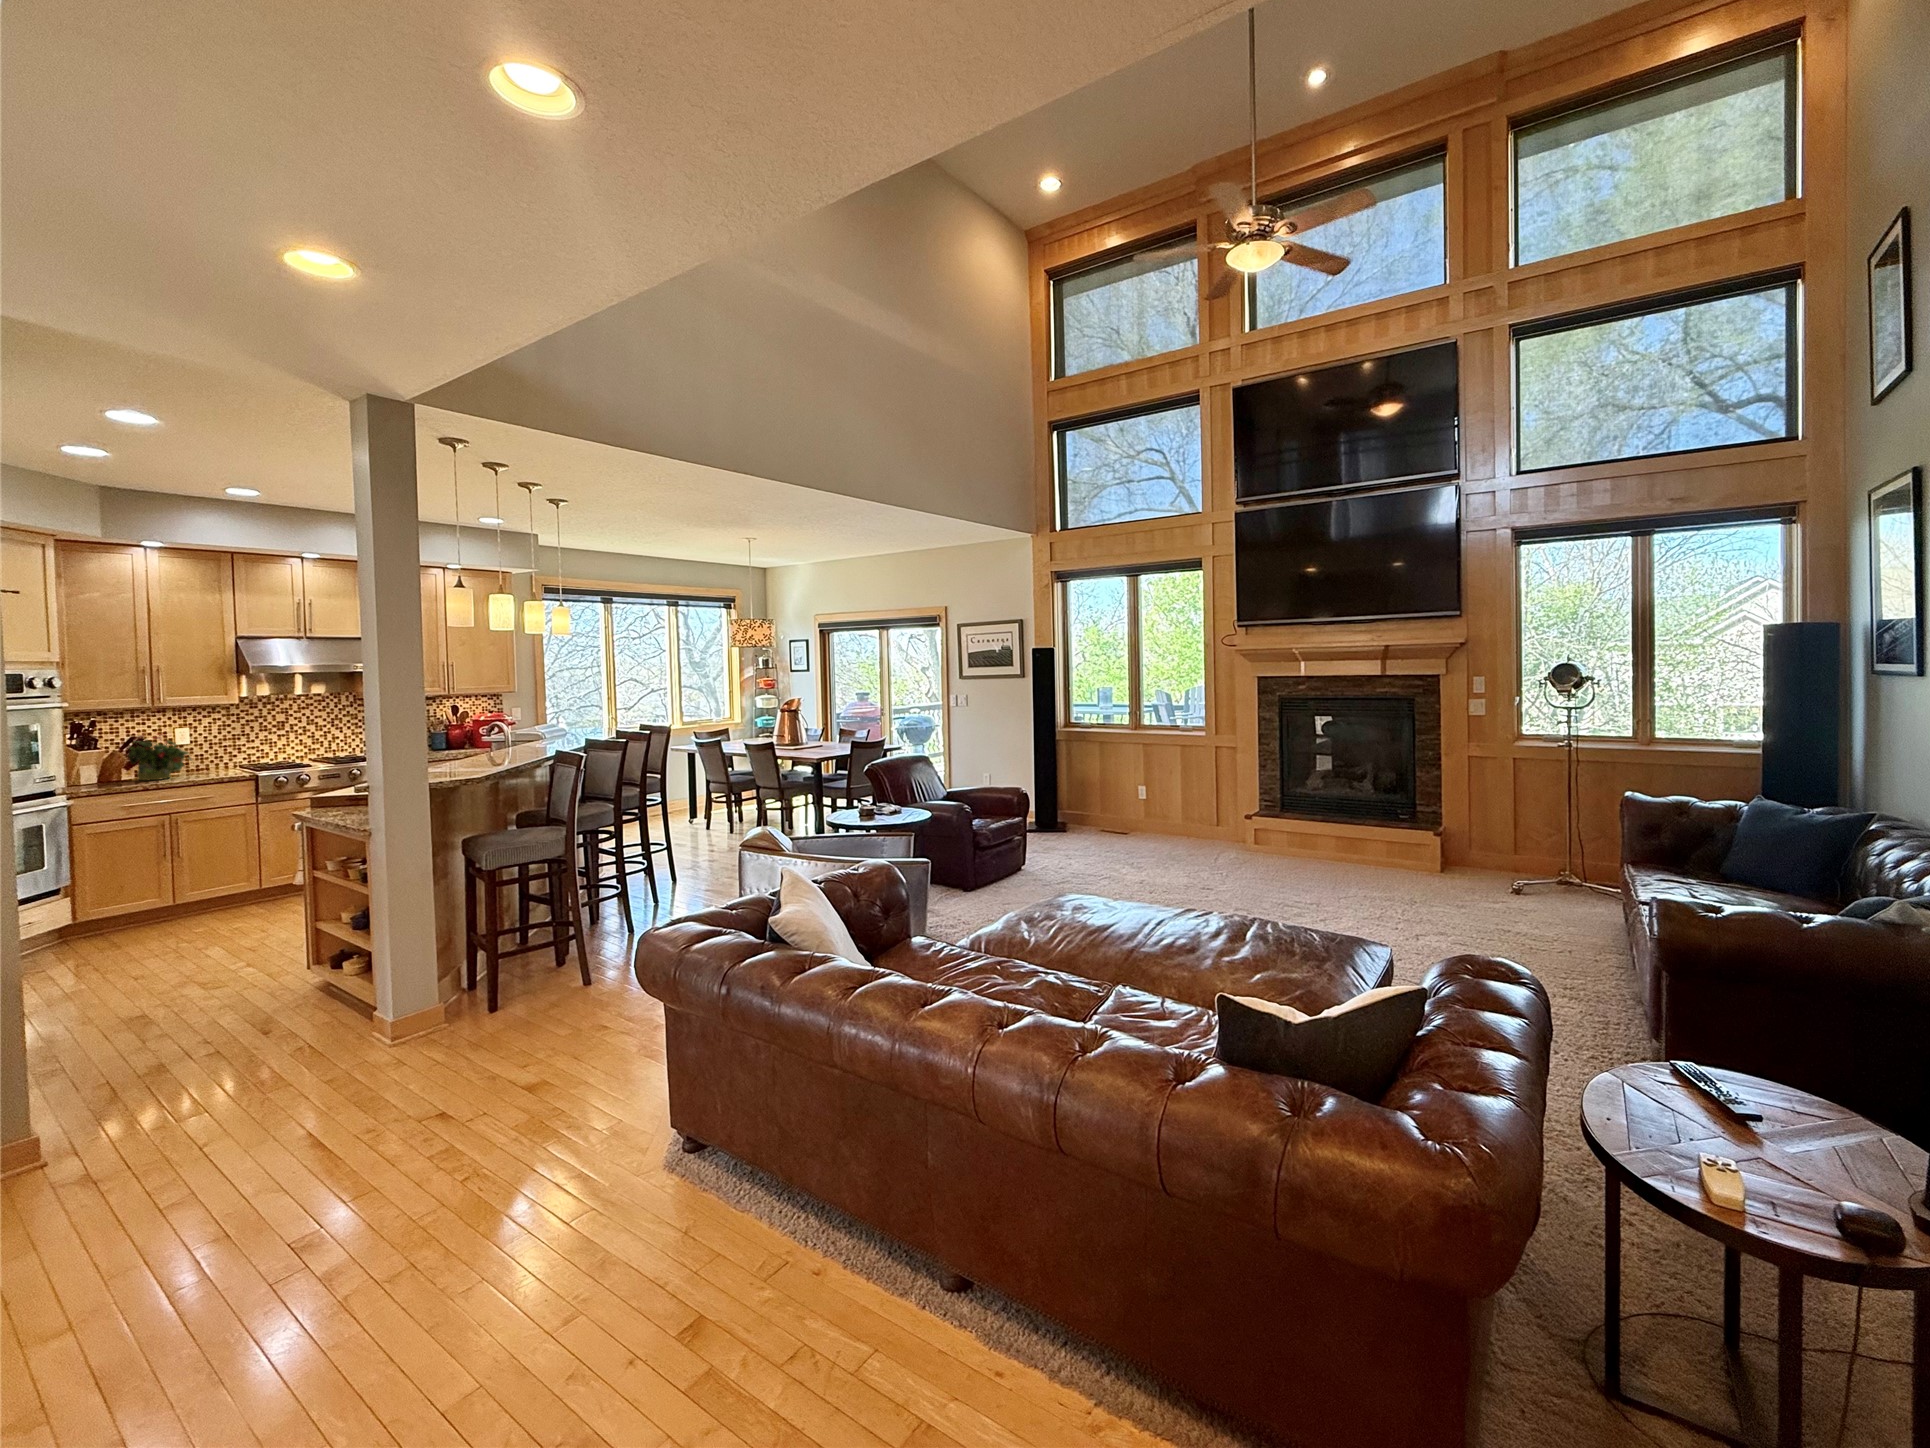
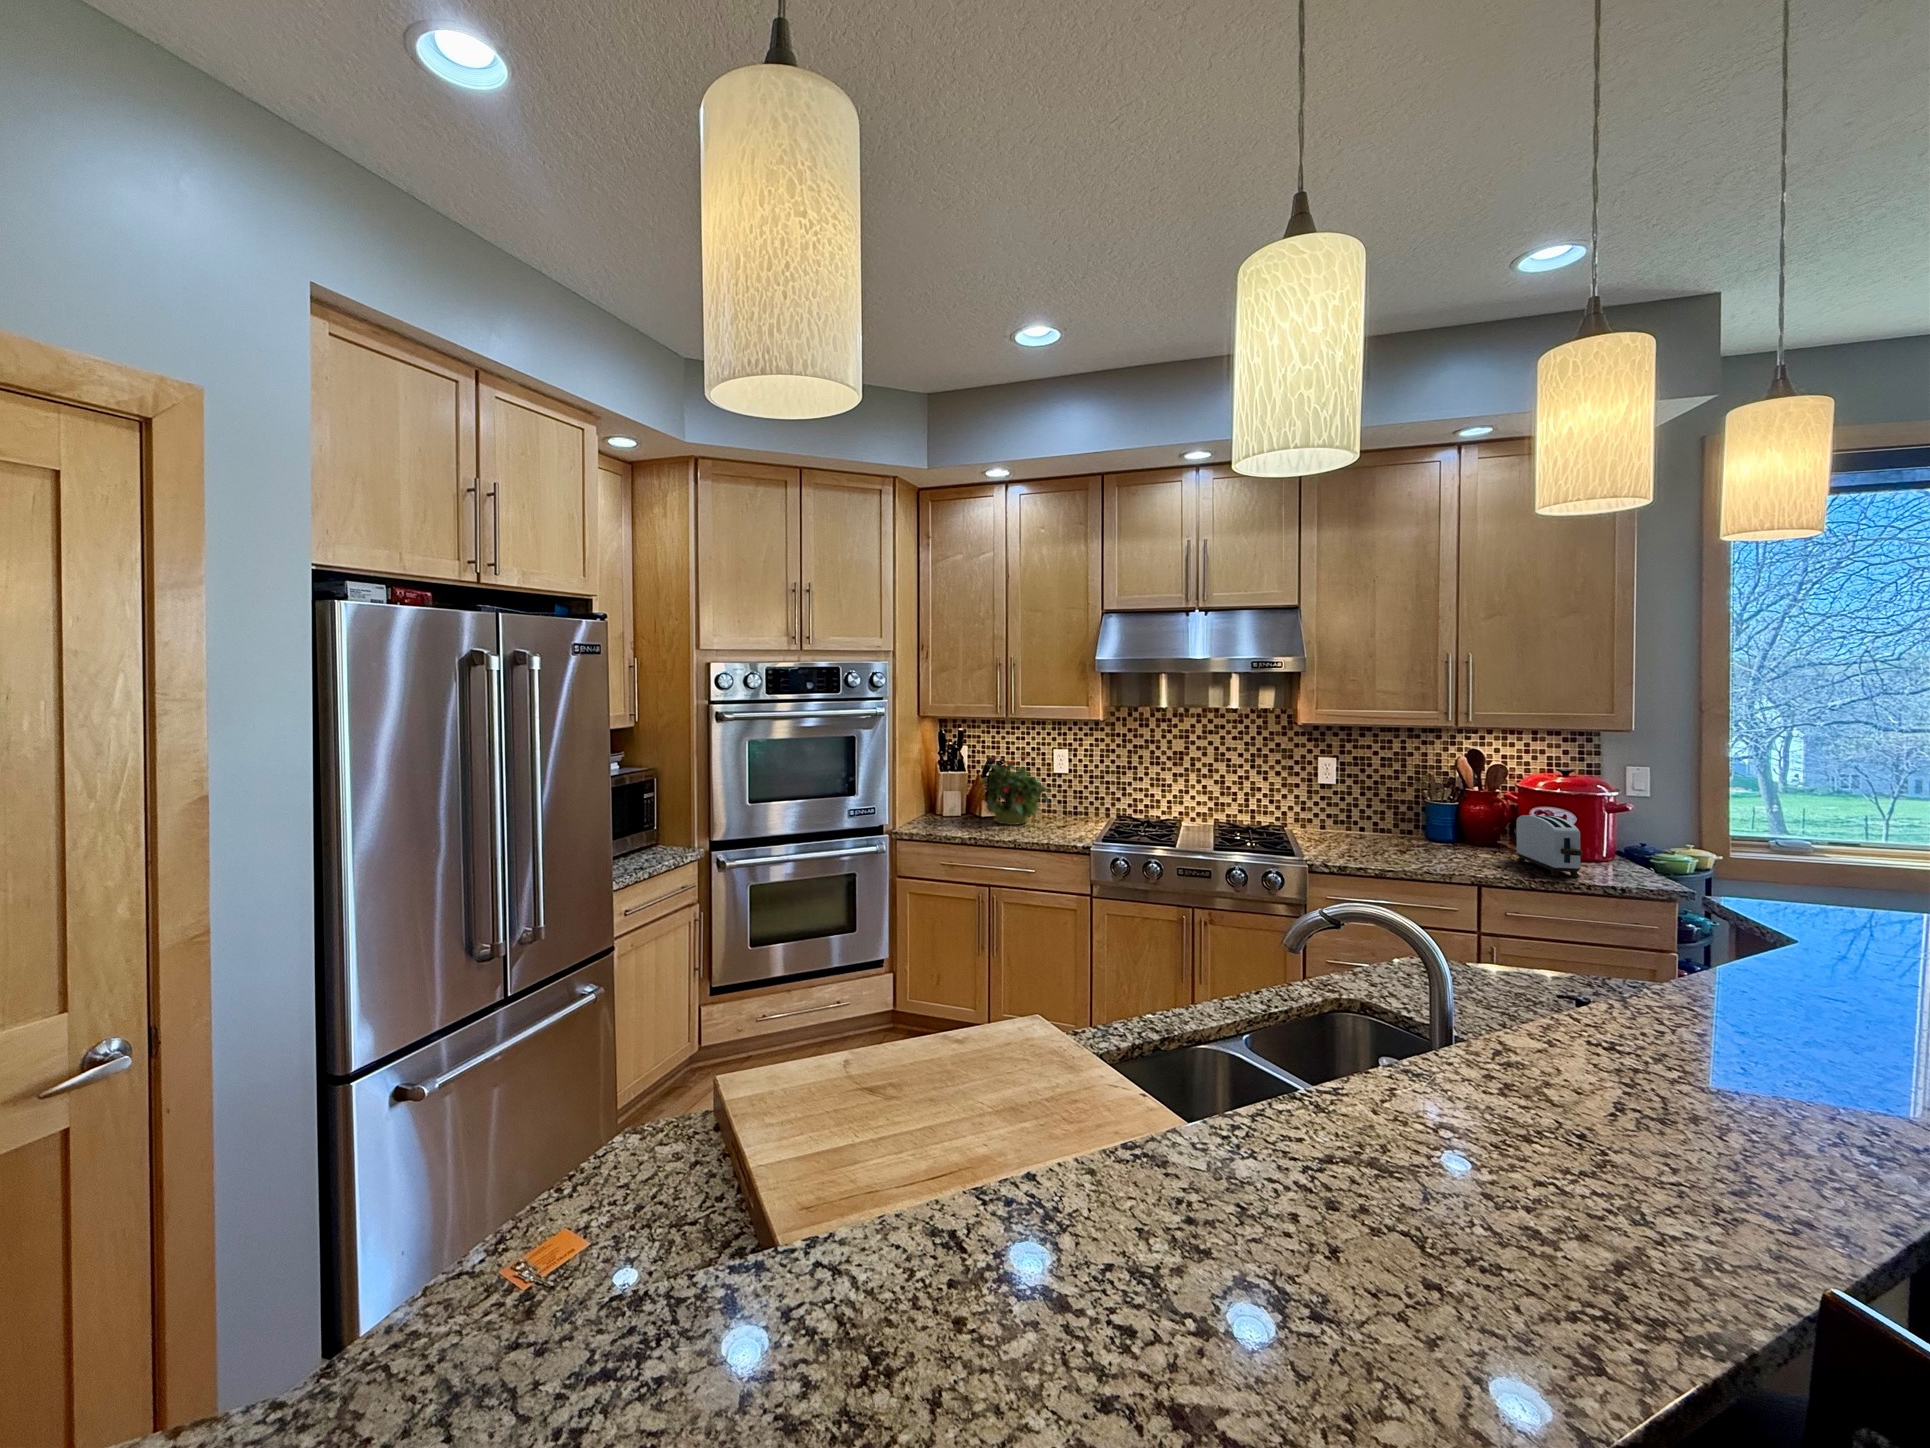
toaster: none [473,728,501,750] -> present [1514,815,1582,877]

